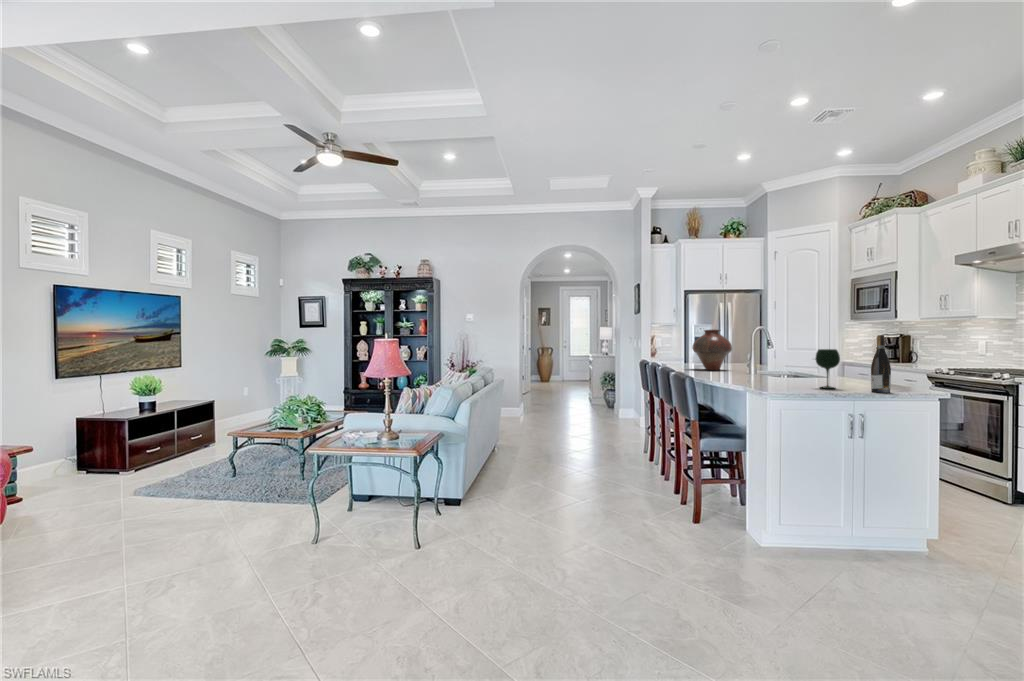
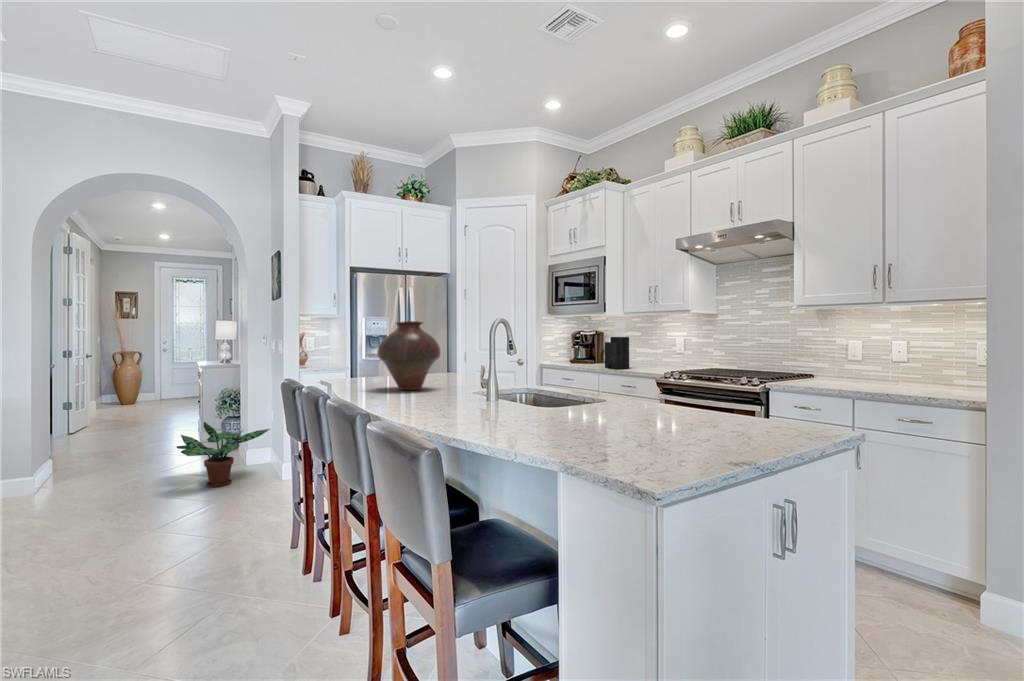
knife block: none [894,325,916,365] -> present [605,321,629,369]
wine bottle: present [871,335,891,393] -> none [733,329,765,435]
wine glass: present [815,349,840,389] -> none [640,355,681,431]
potted plant: none [582,388,634,427] -> present [177,422,269,487]

